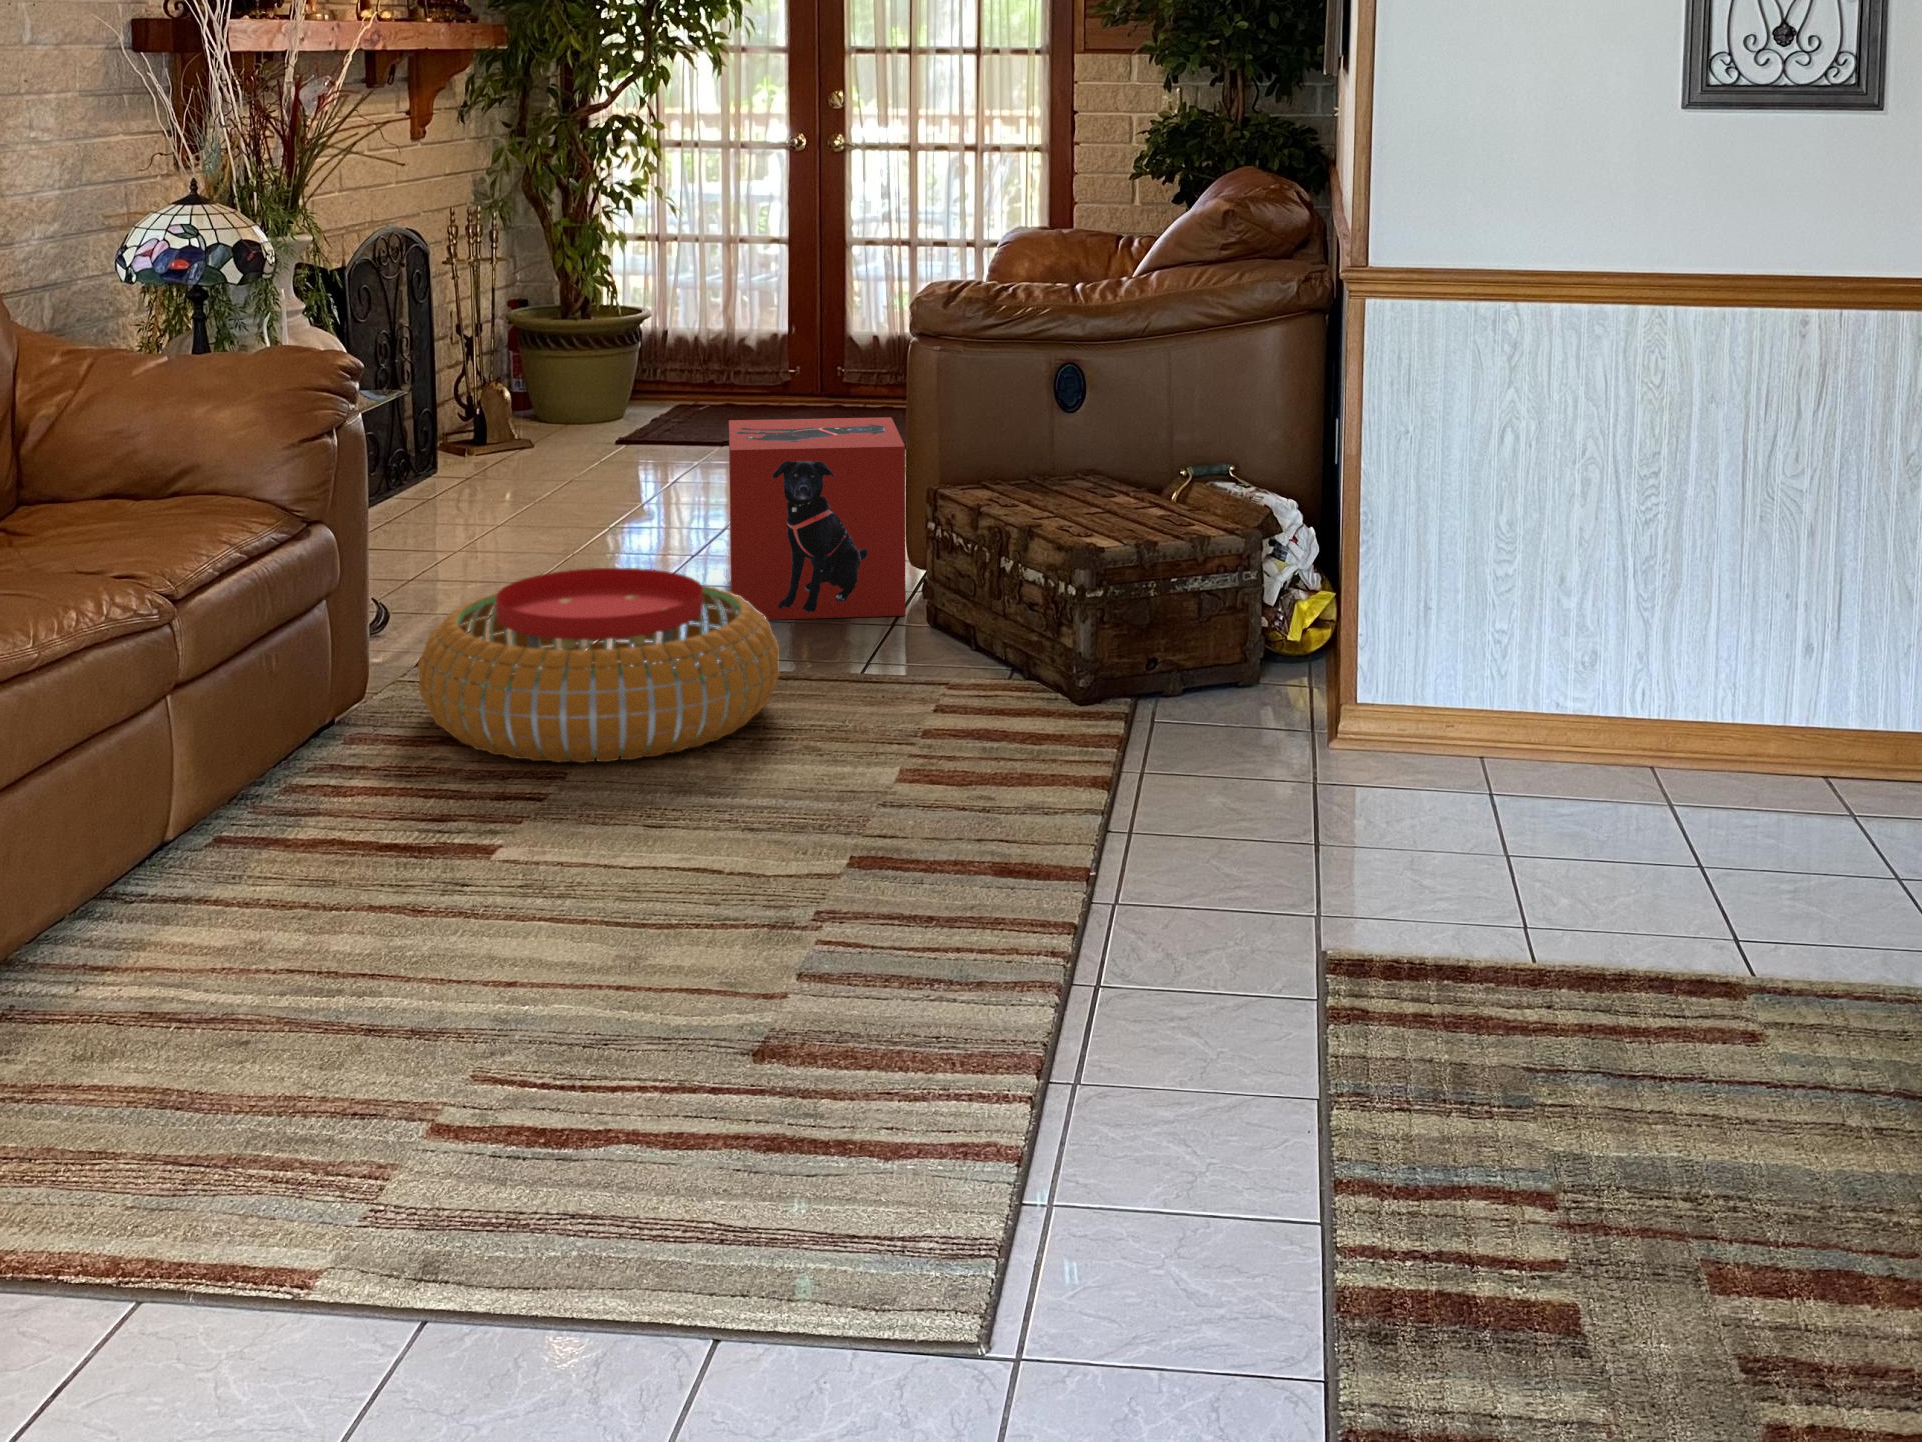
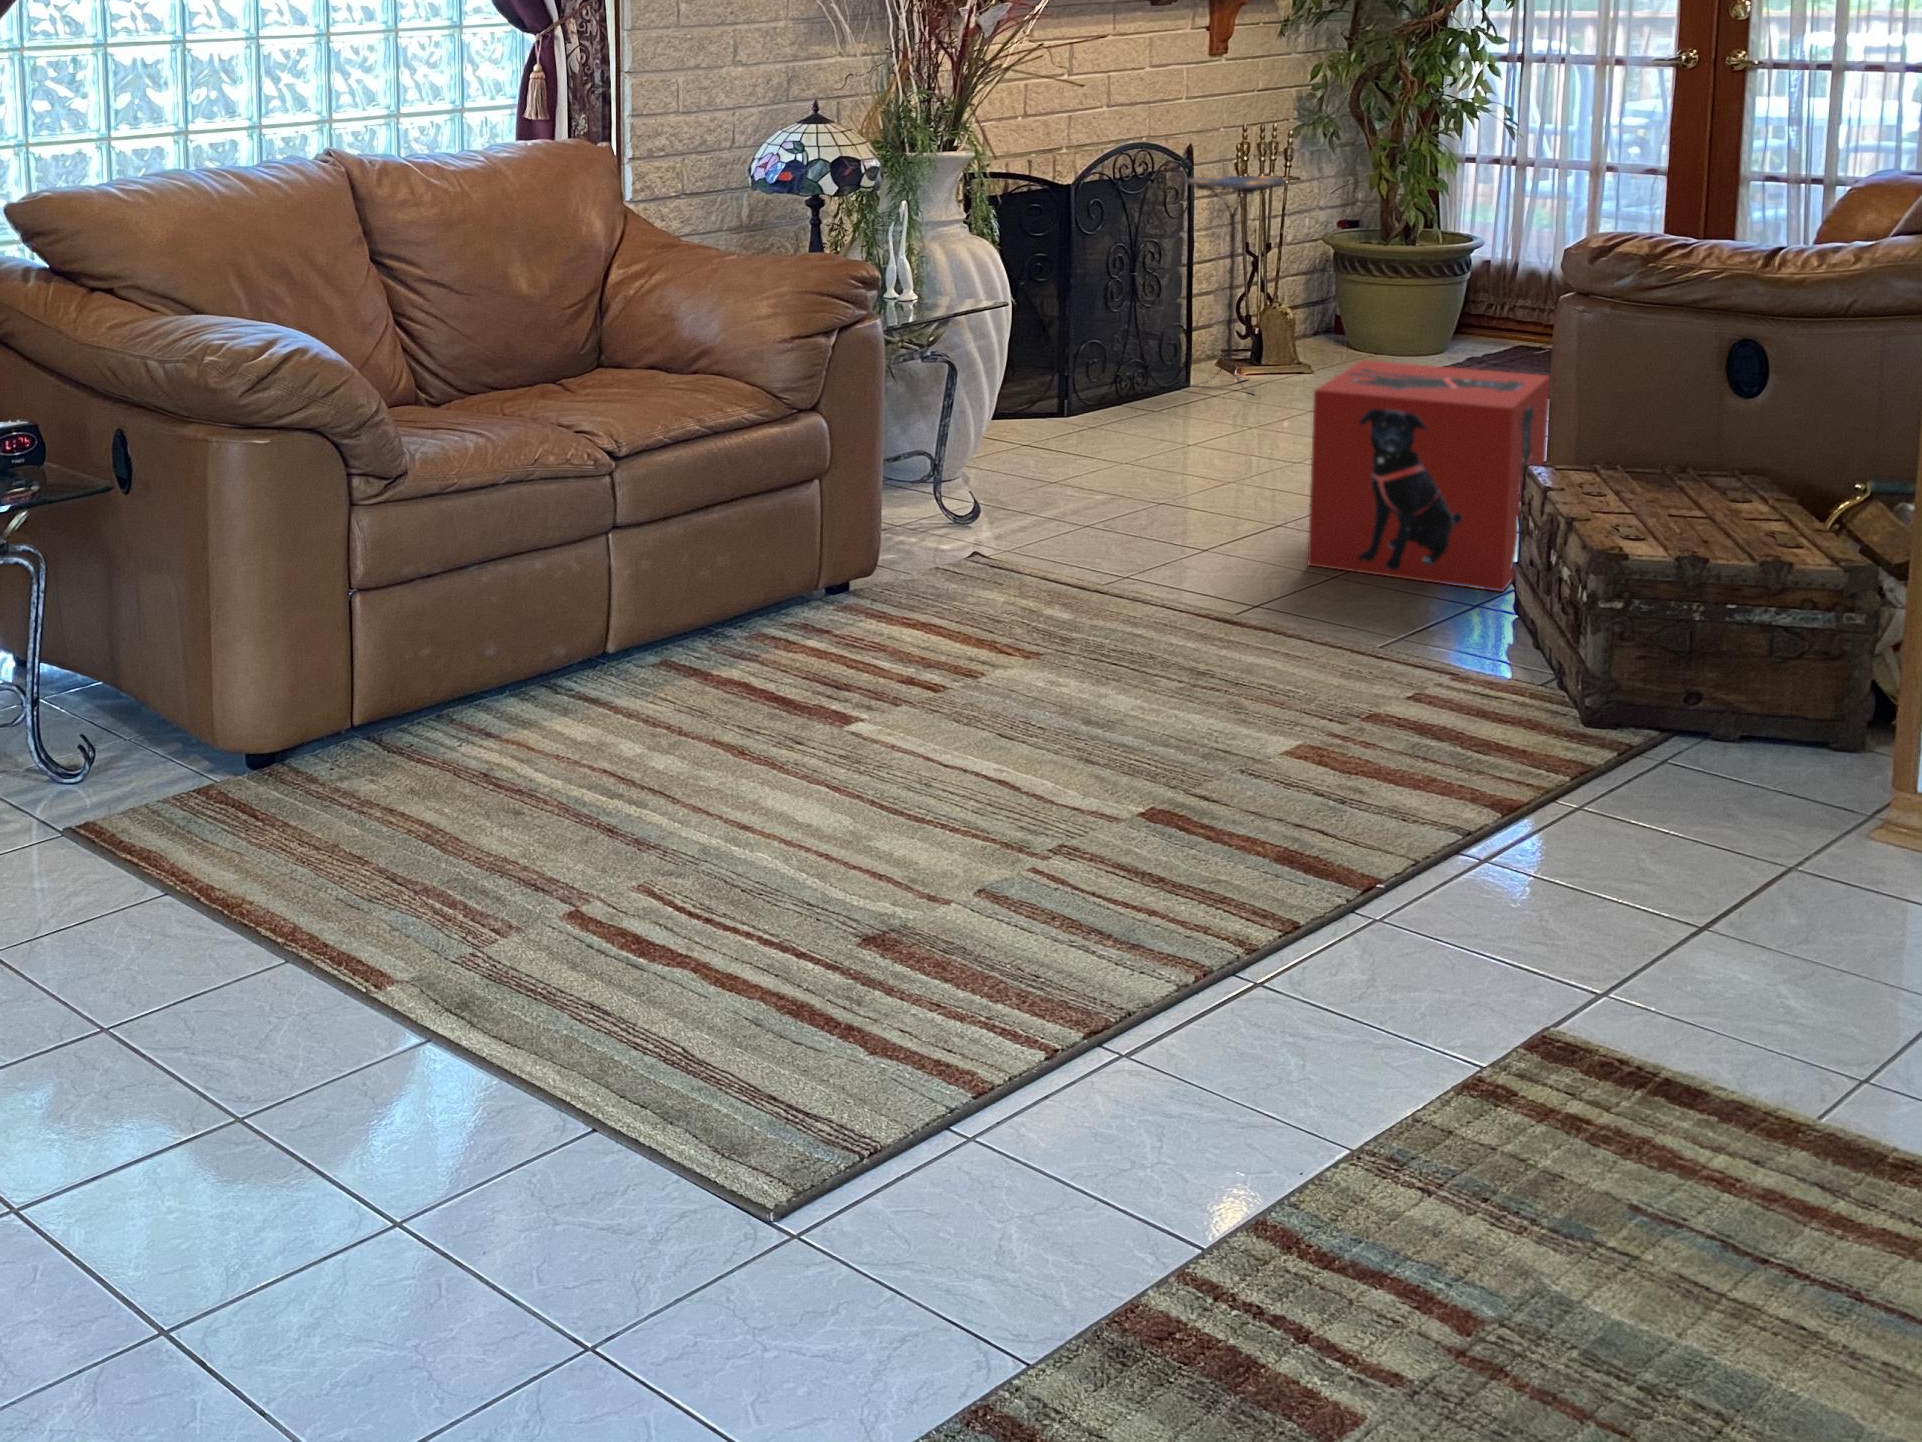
side table: none [424,258,524,475] -> present [1185,176,1285,390]
pouf: present [418,568,780,763] -> none [902,486,1261,675]

